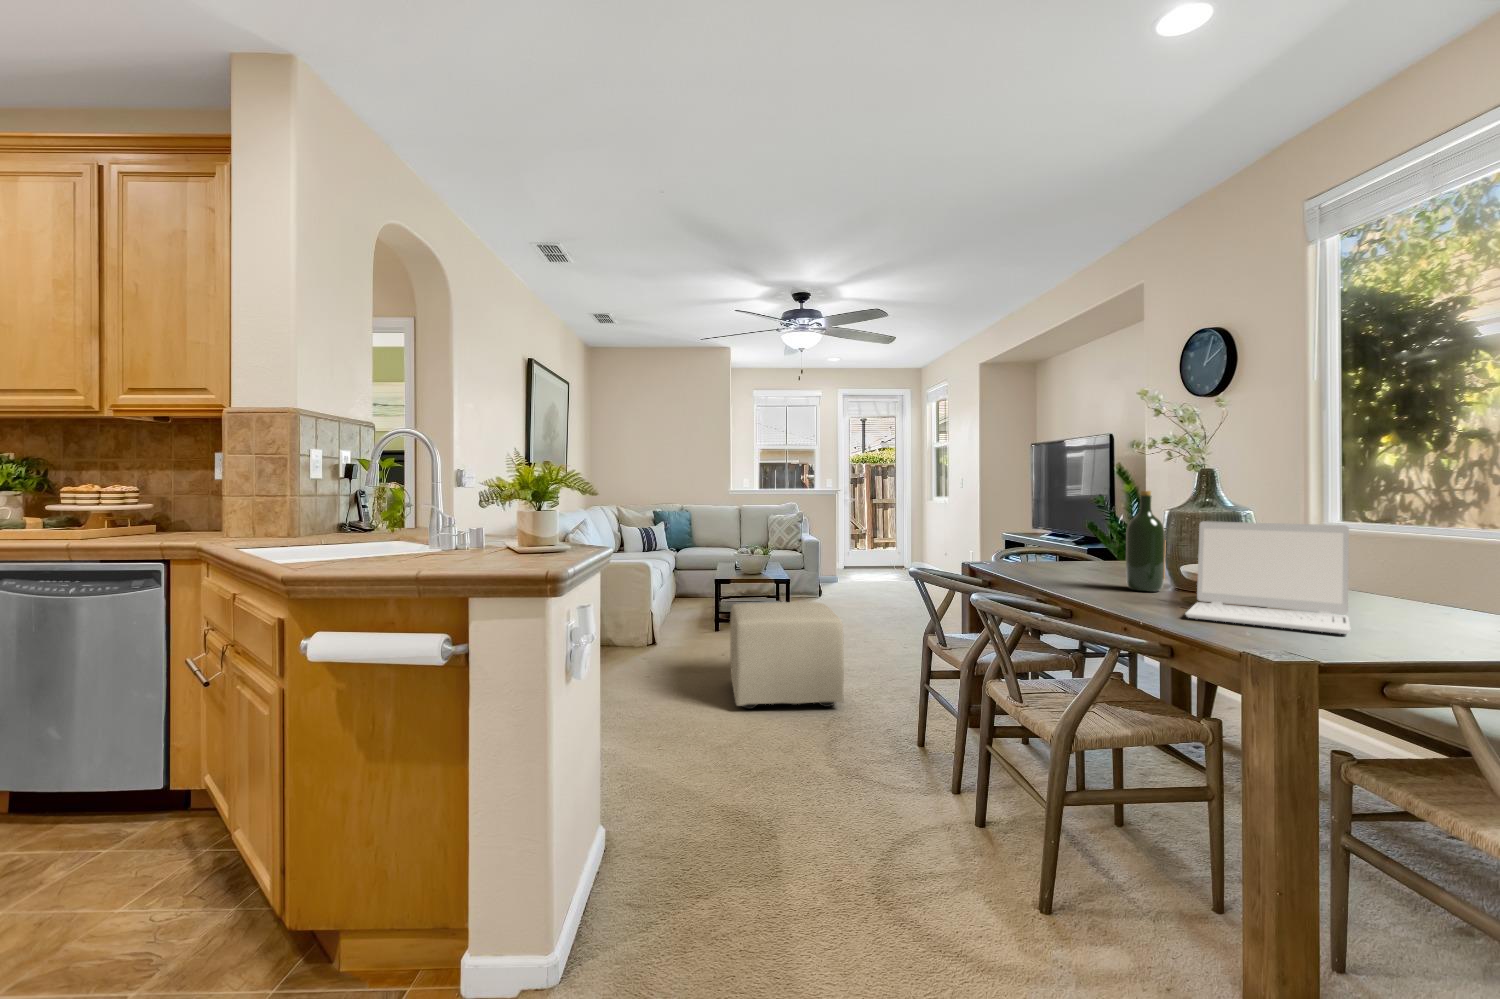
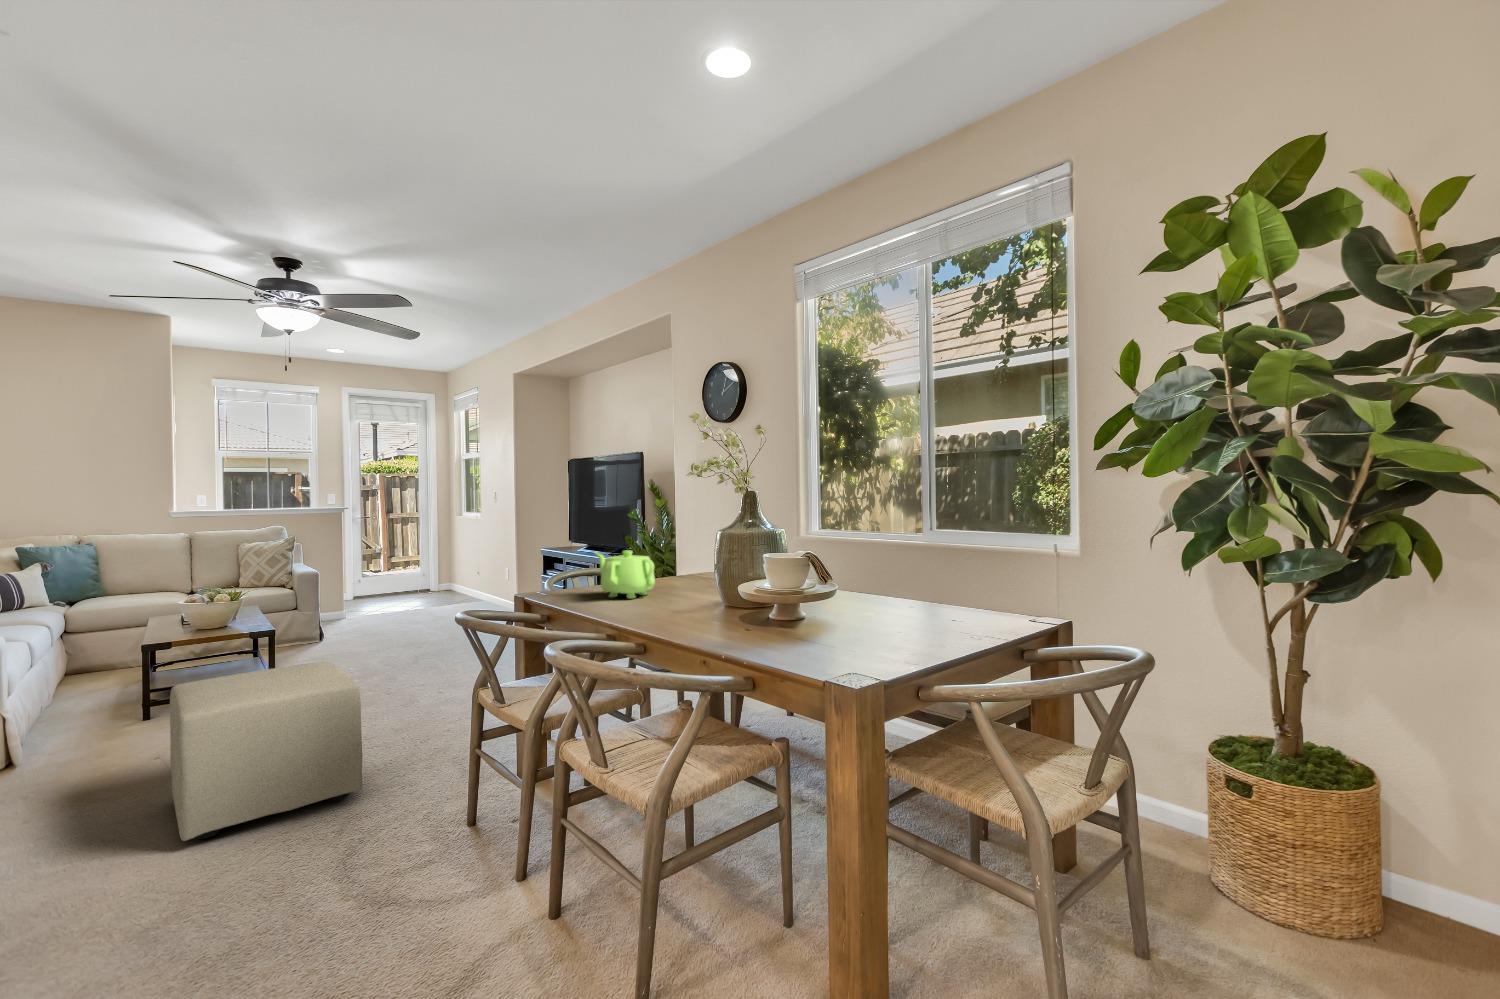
wine bottle: present [1126,491,1166,592] -> none [693,515,726,616]
laptop: present [1186,521,1350,634] -> none [760,544,886,646]
teapot: none [1034,526,1095,571] -> present [595,551,655,598]

